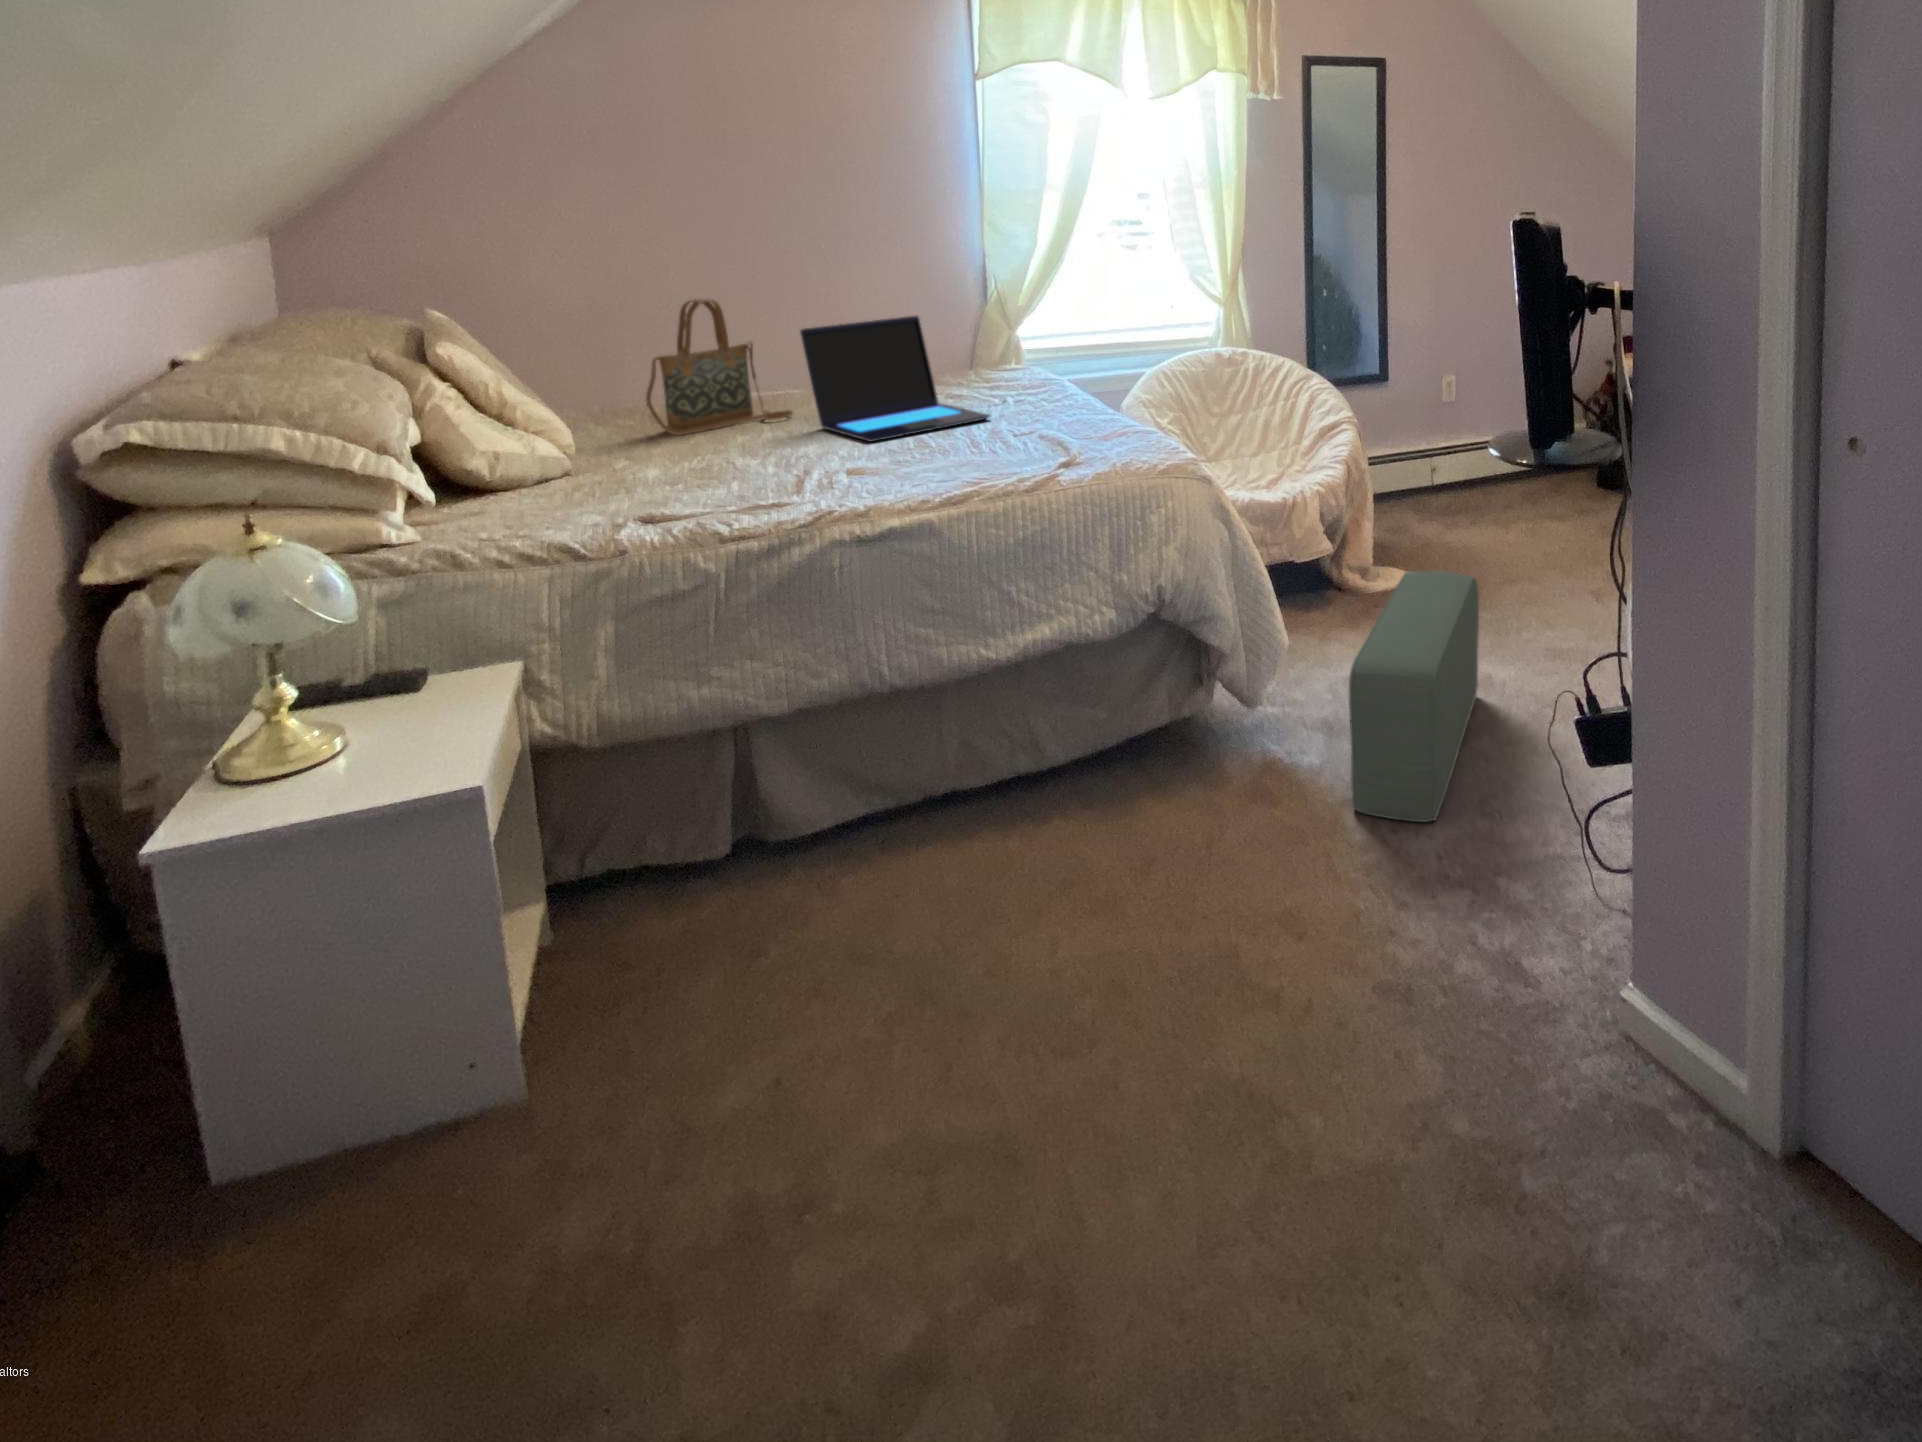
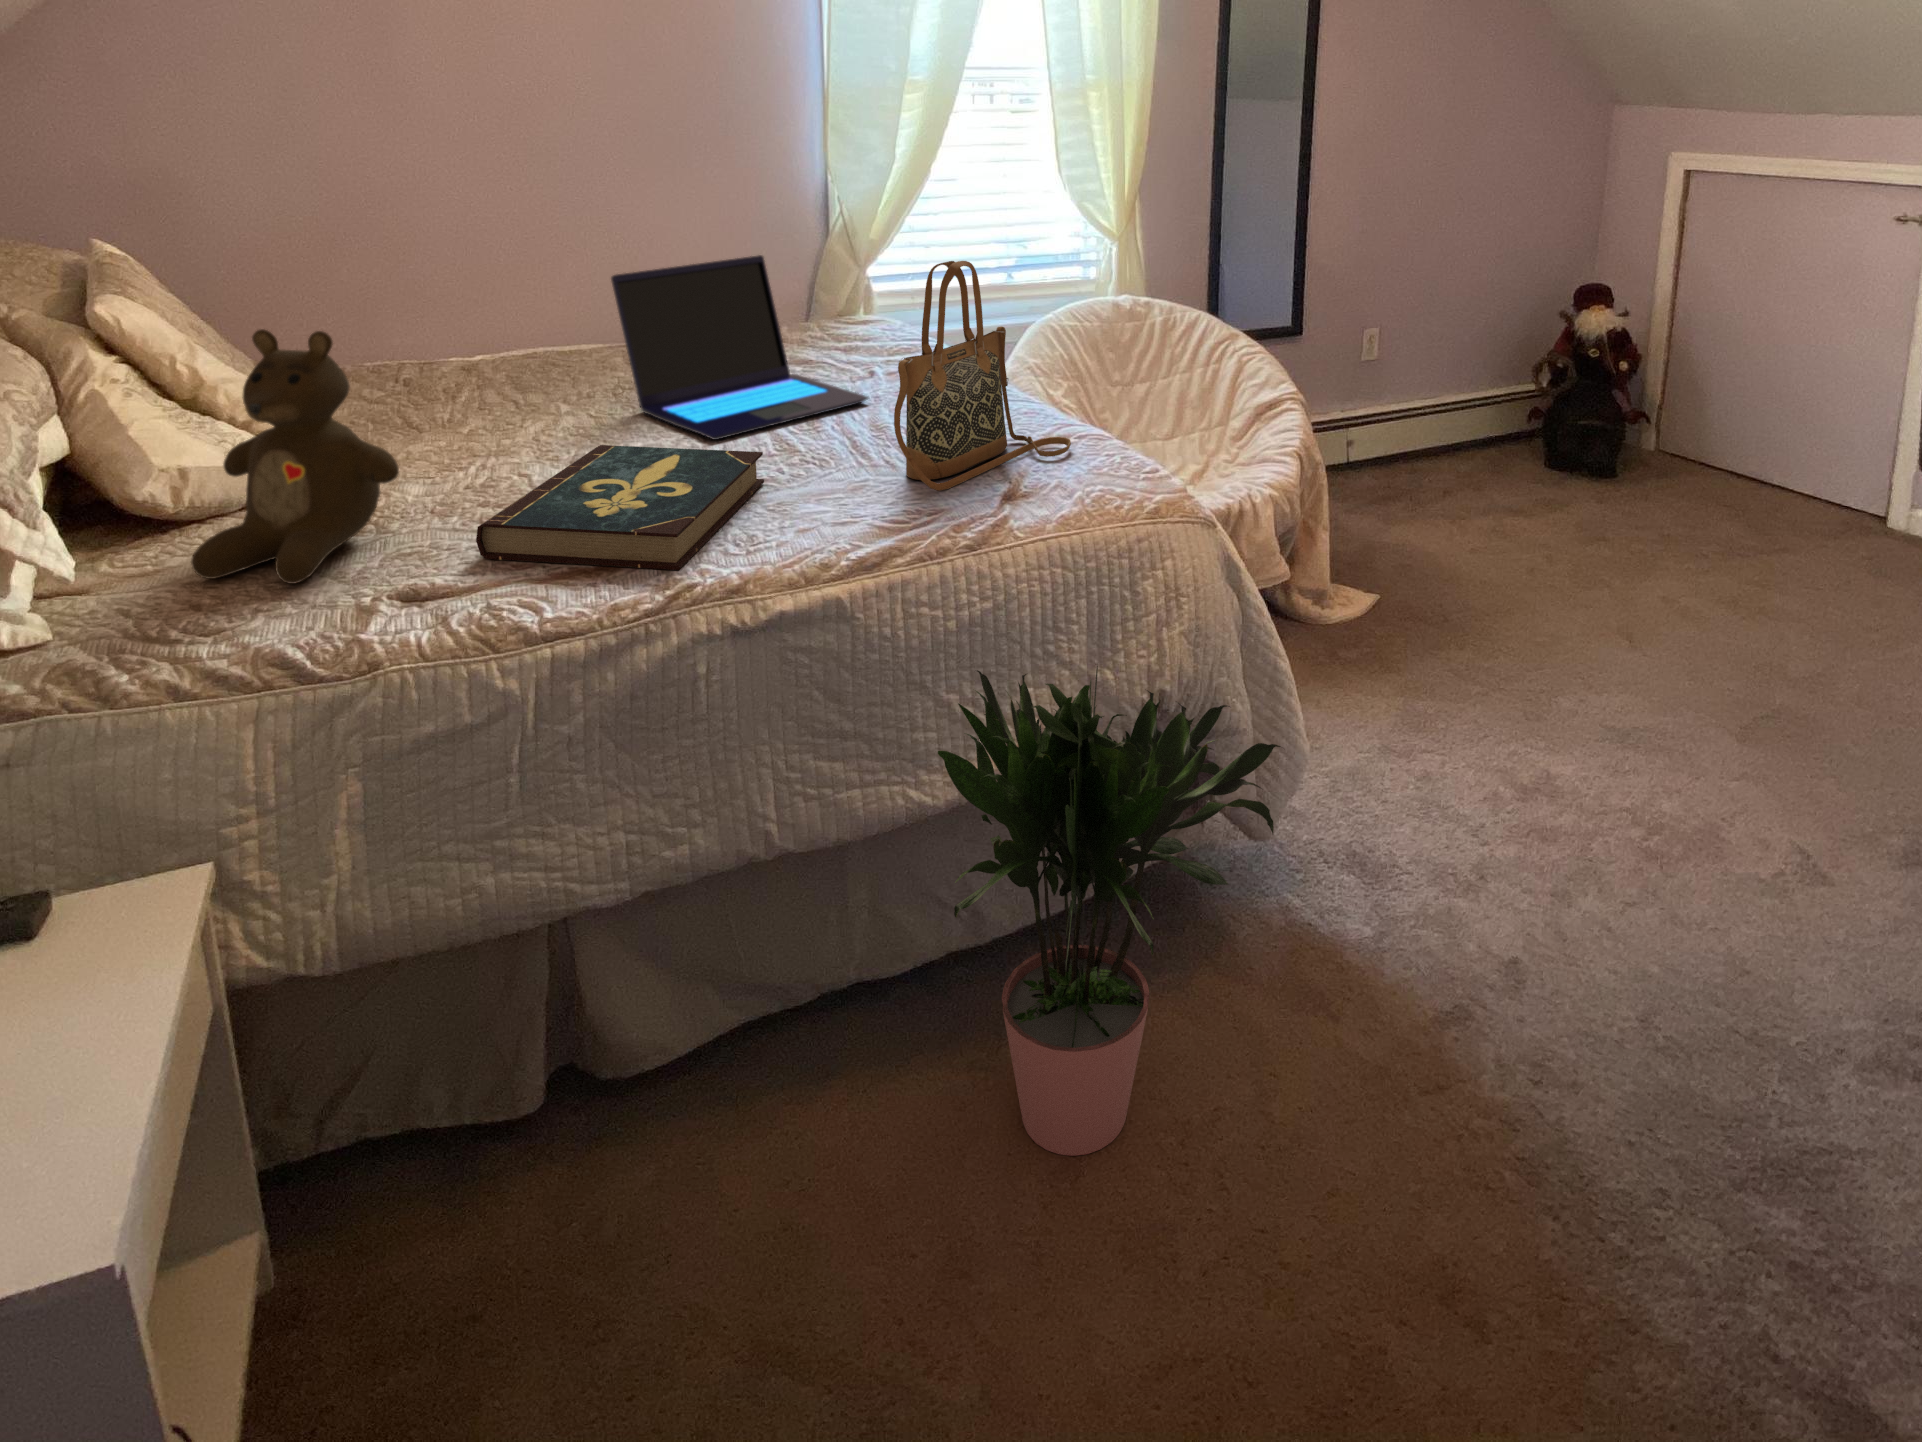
handbag: present [646,299,792,435] -> present [894,261,1071,491]
teddy bear: none [505,353,643,515] -> present [191,329,399,584]
book: none [693,440,898,503] -> present [476,445,764,570]
potted plant: none [976,528,1218,877] -> present [938,666,1281,1156]
pouf: present [1349,571,1479,822] -> none [1433,633,1608,1058]

